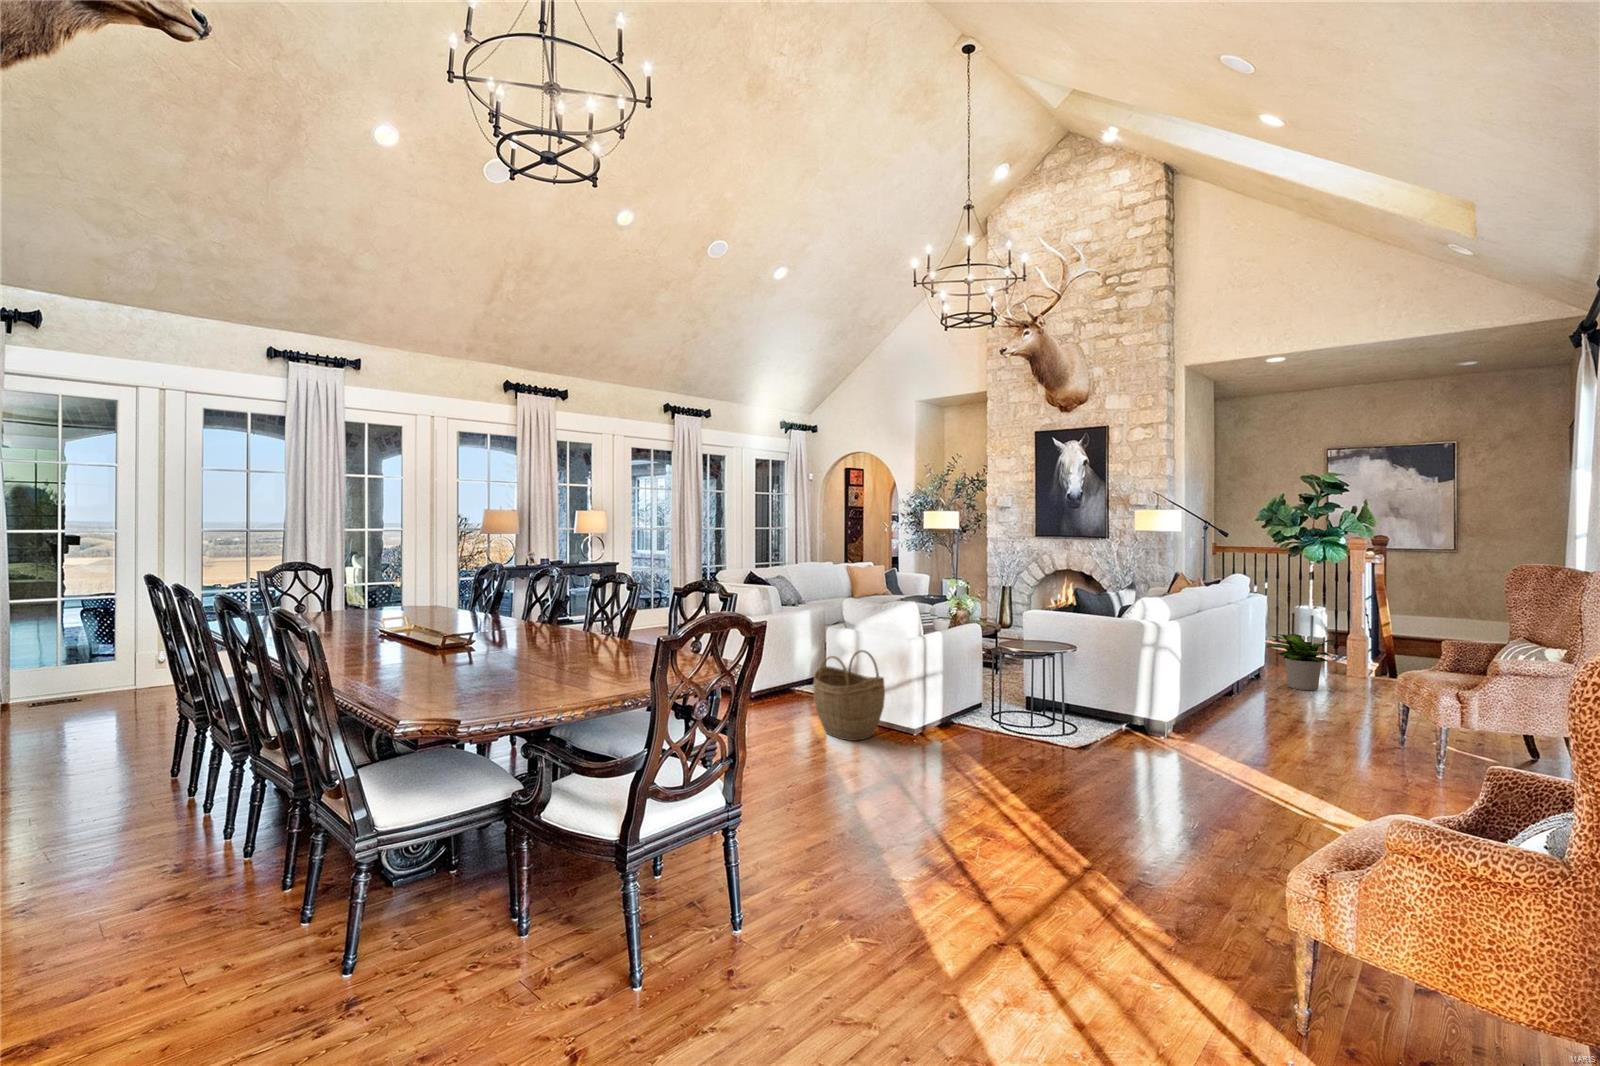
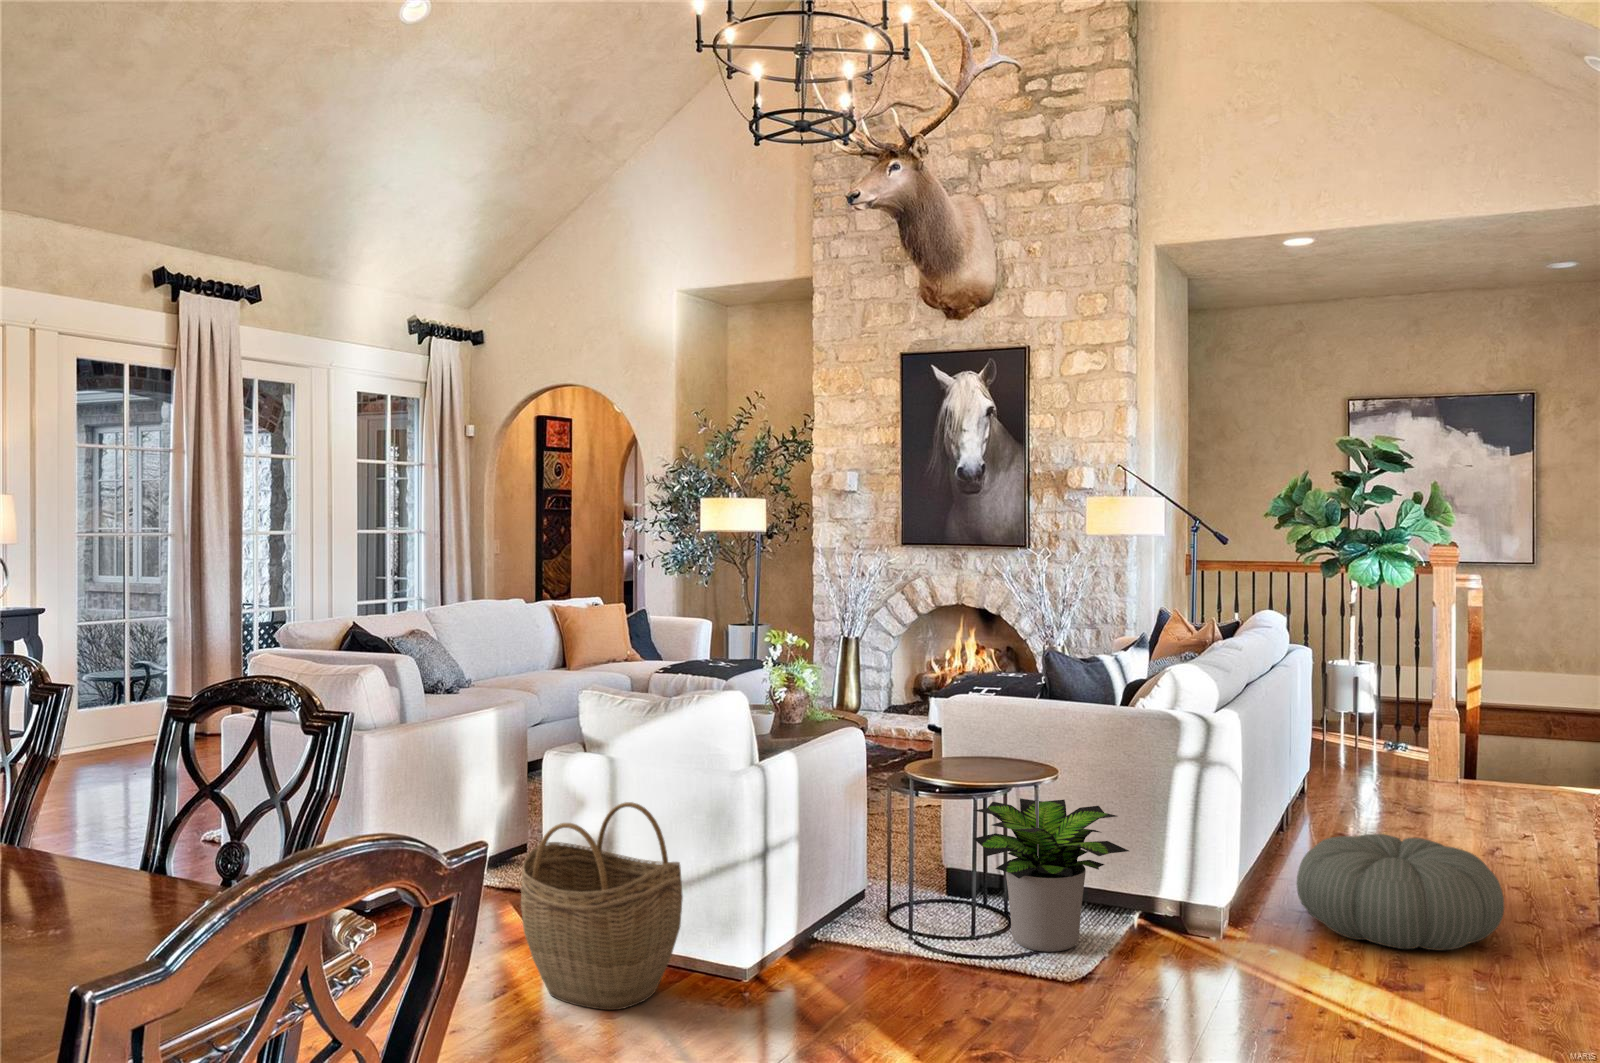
potted plant: present [1267,634,1337,691] -> present [974,798,1129,952]
pouf: none [1217,693,1337,754] -> present [1297,834,1504,950]

